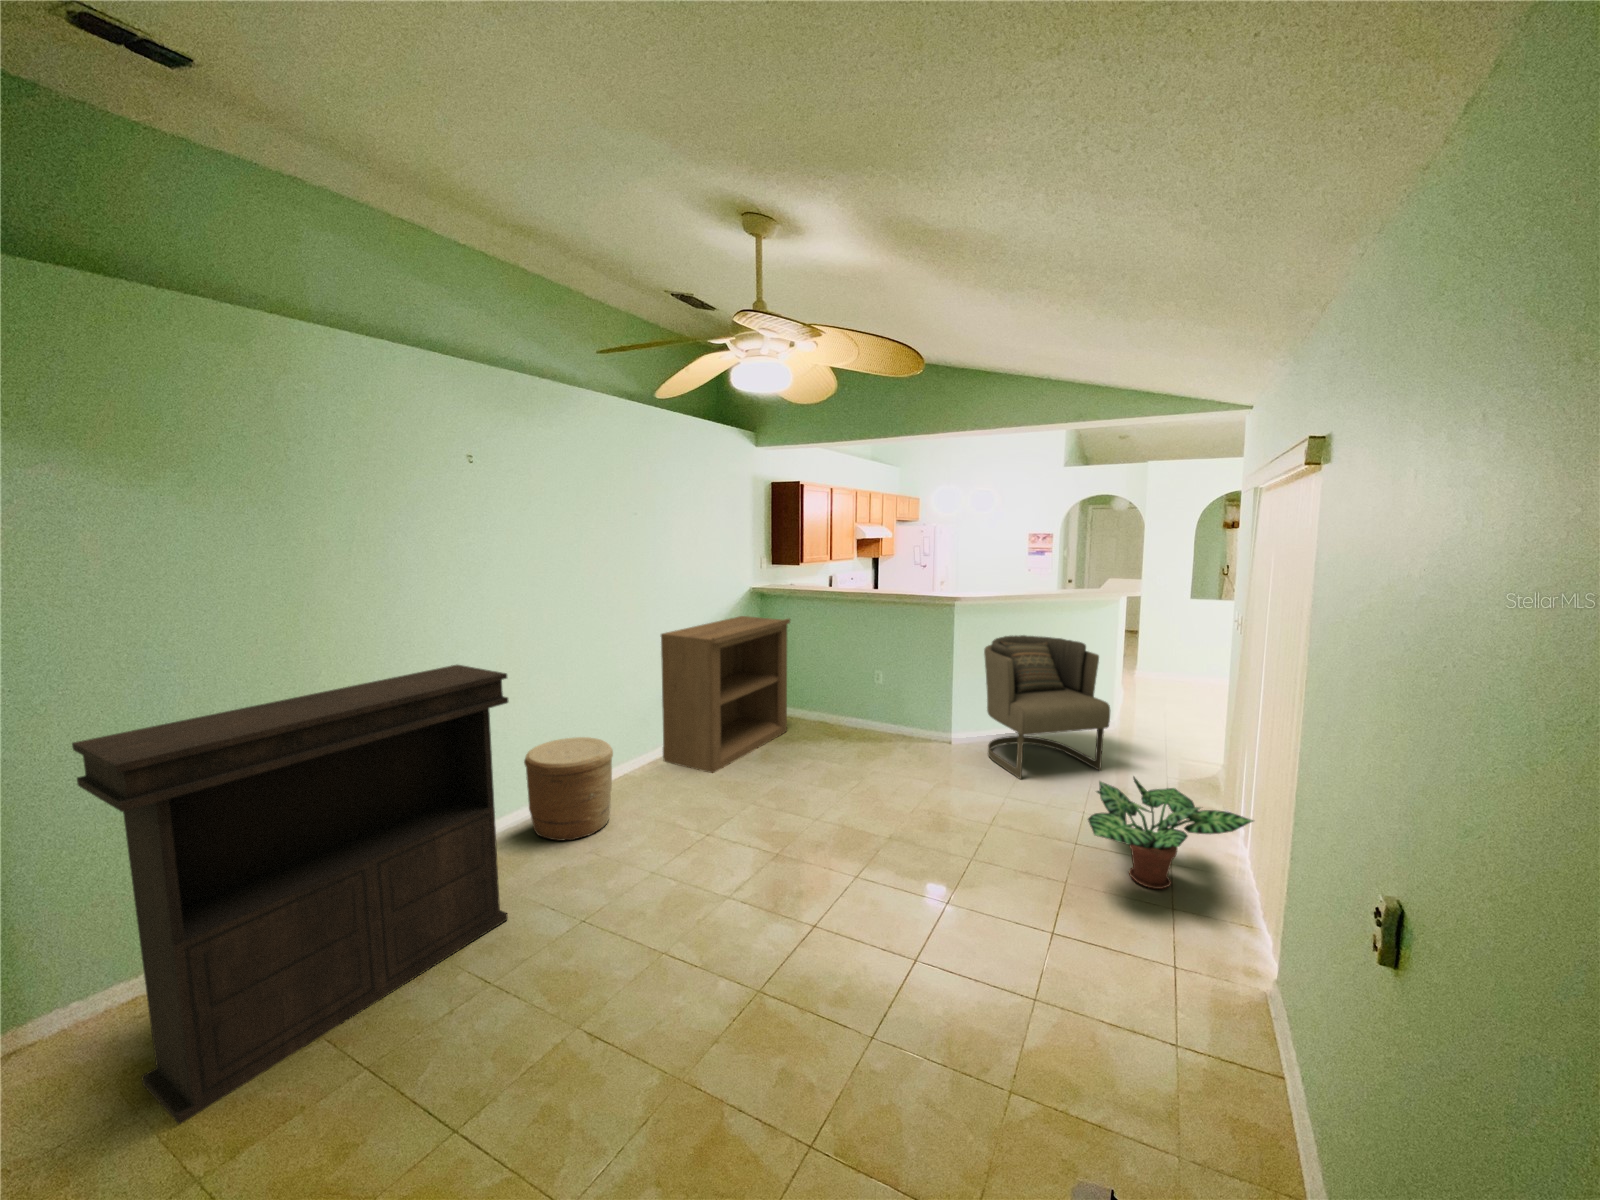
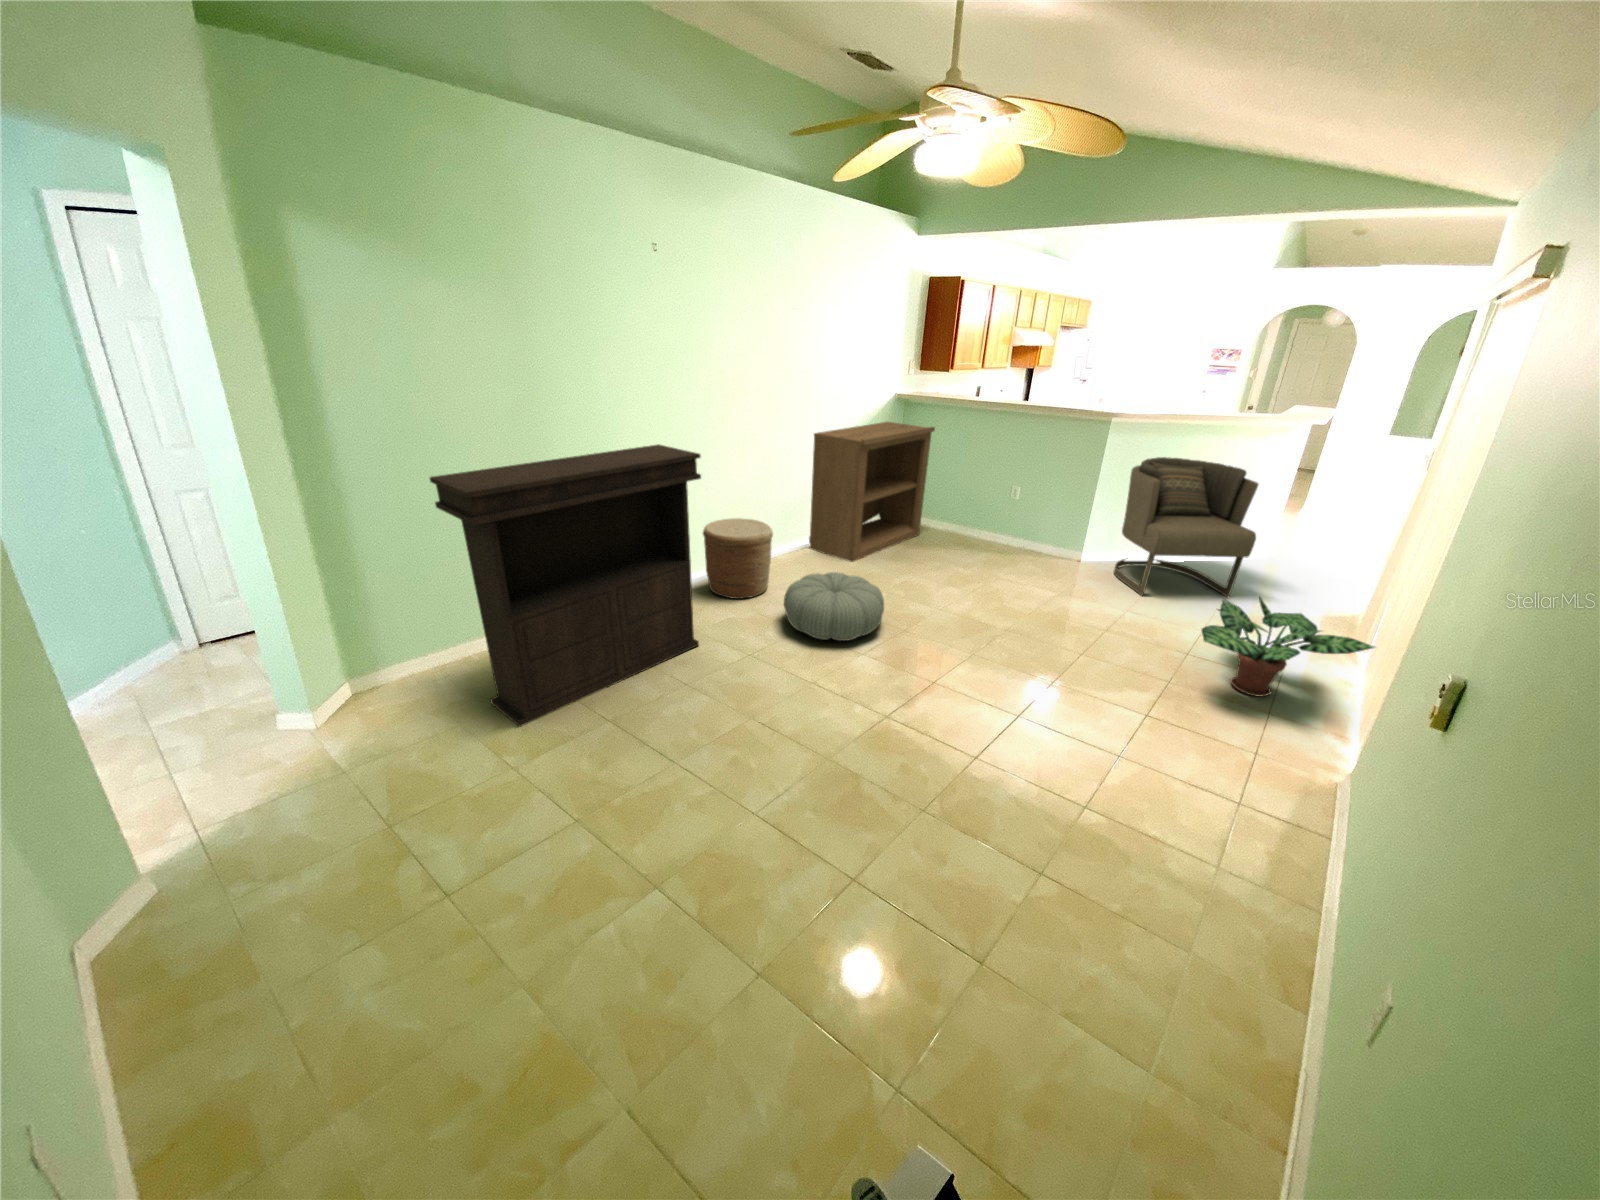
pouf: none [625,793,748,886] -> present [784,572,884,641]

